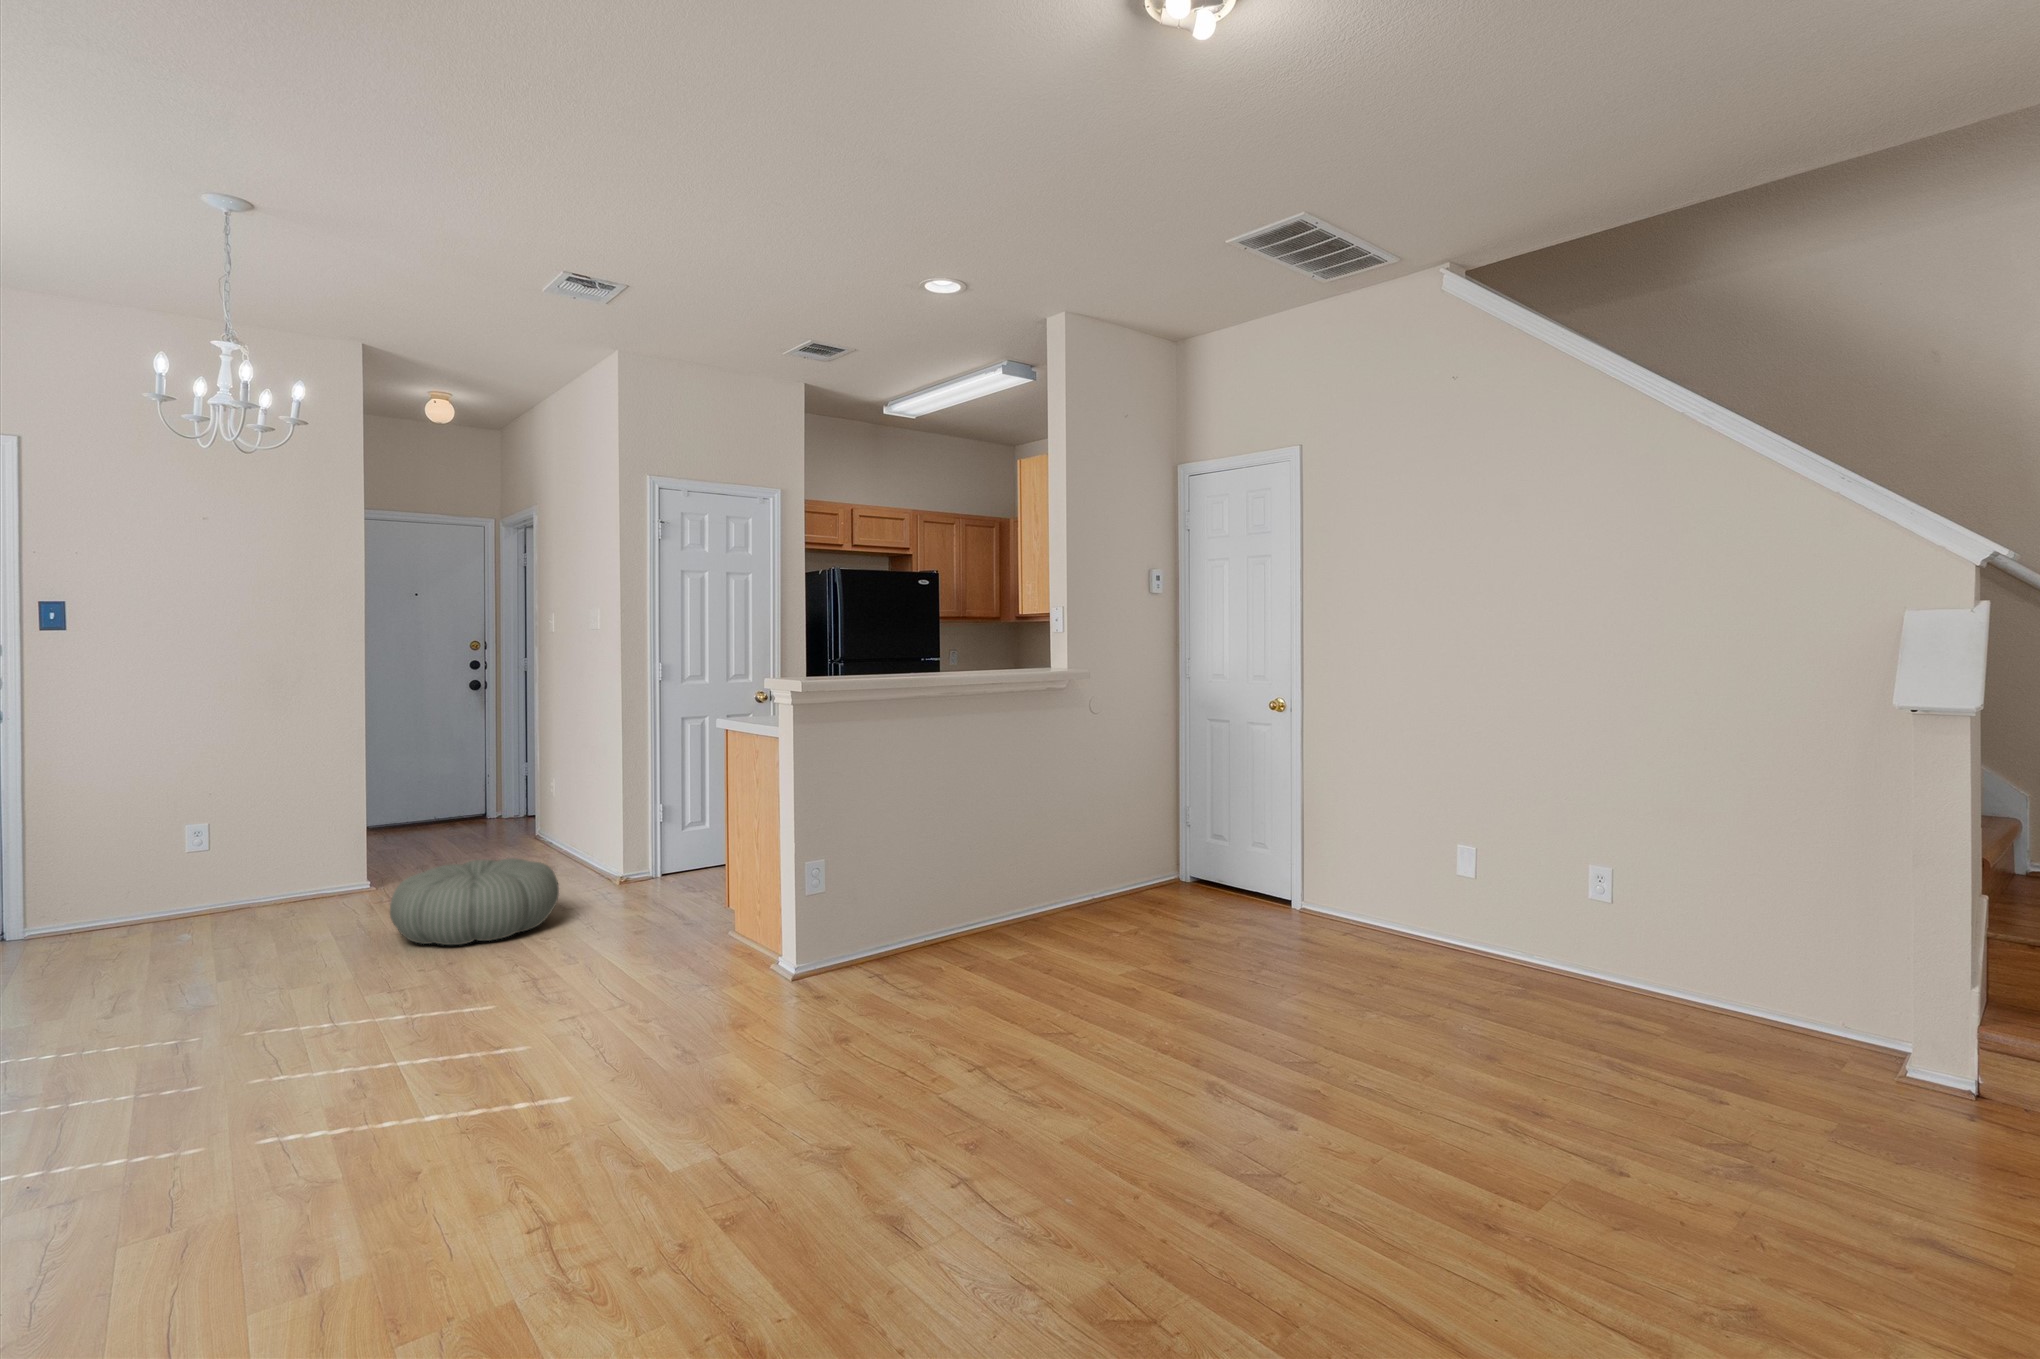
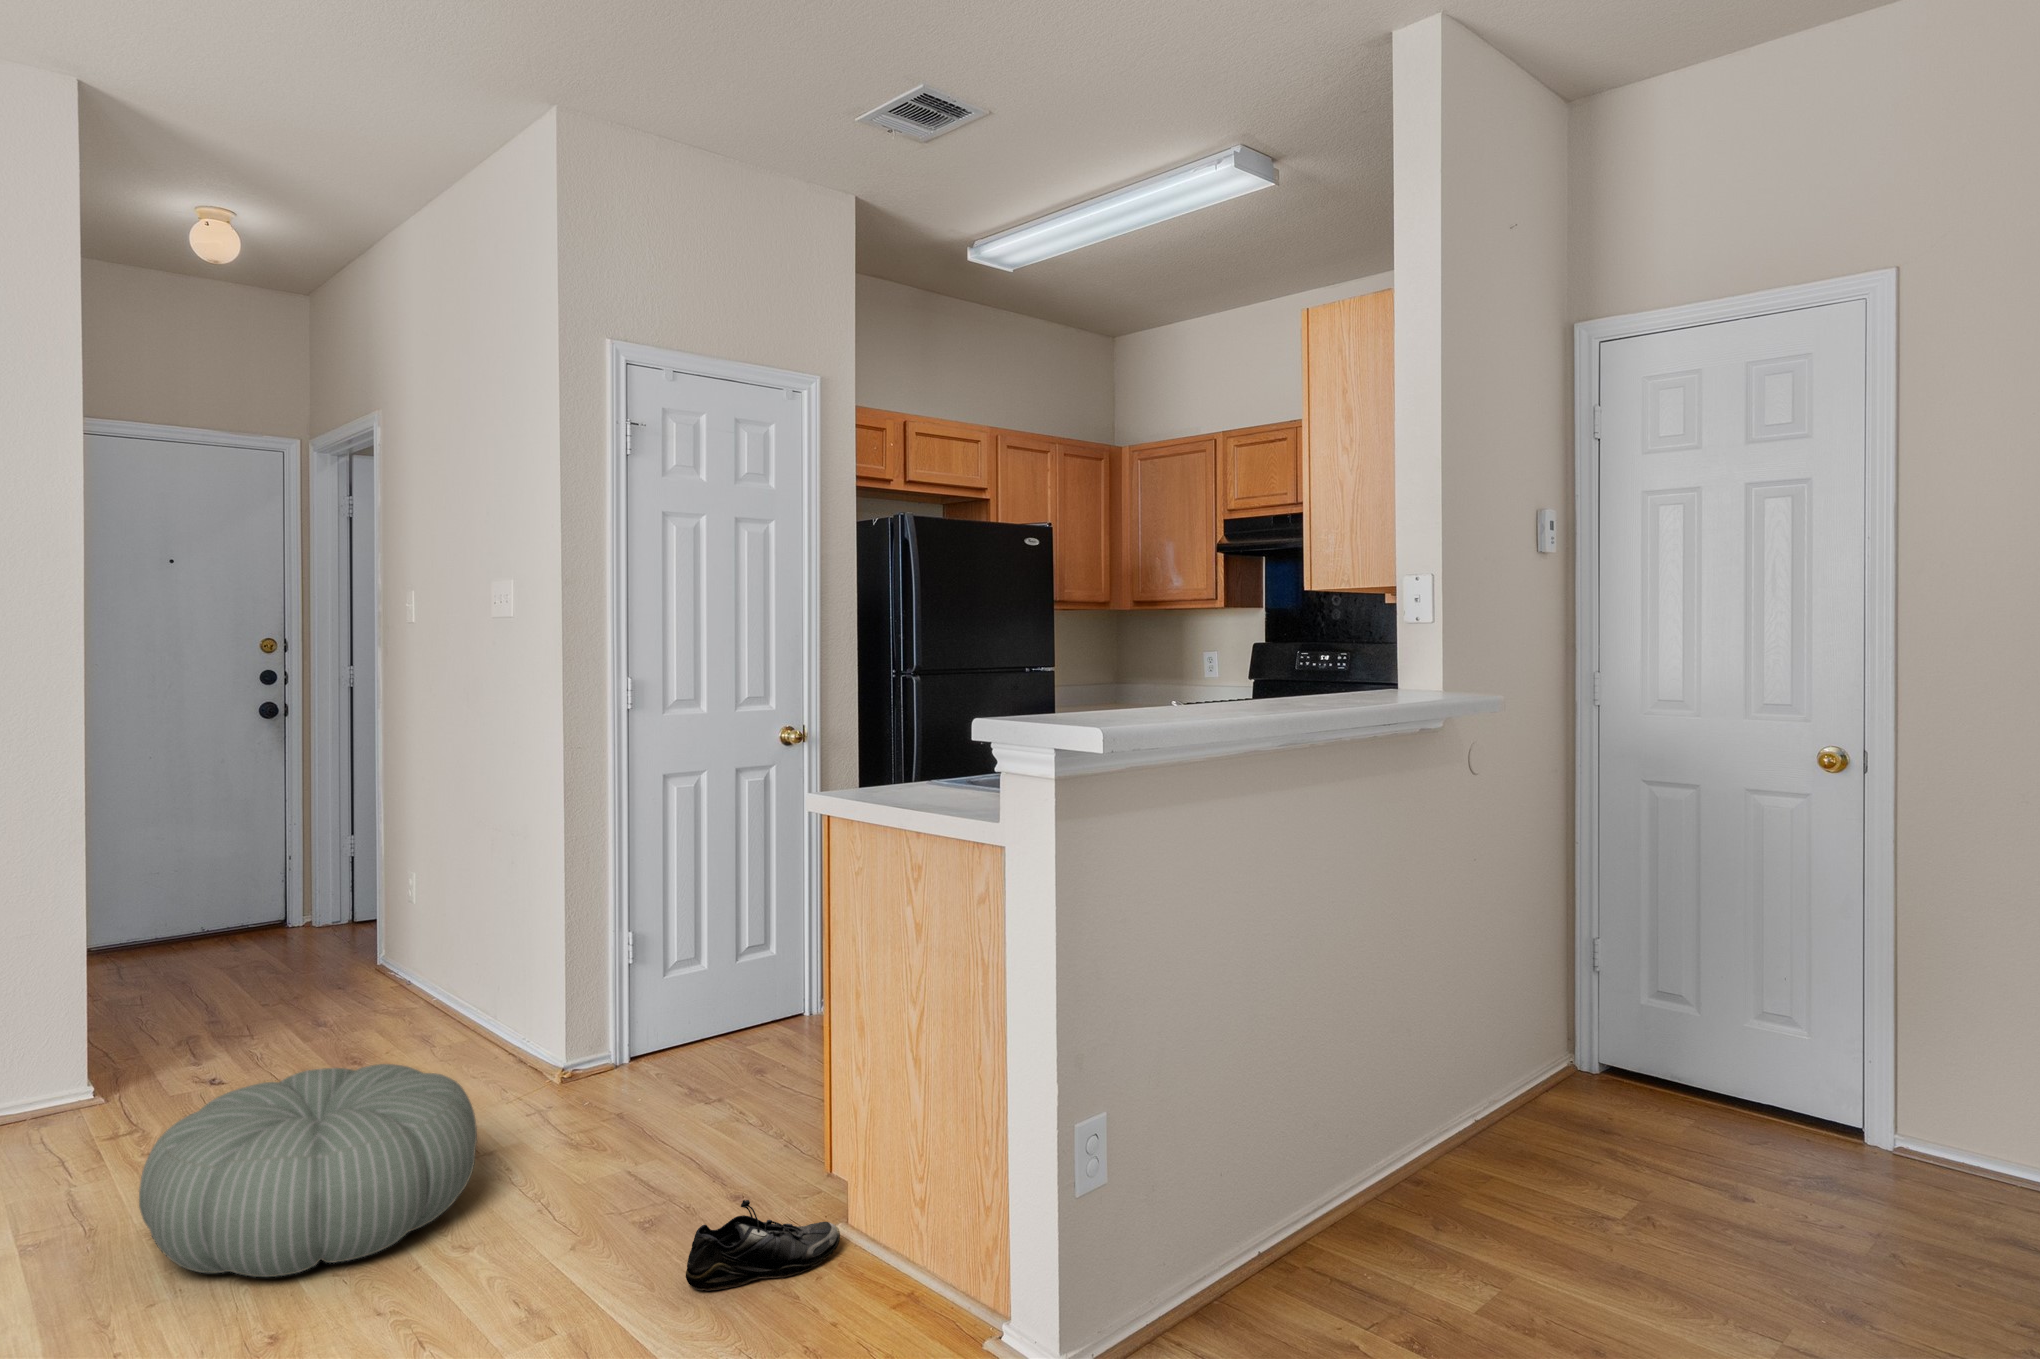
shoe: none [644,912,725,950] -> present [686,1200,840,1291]

